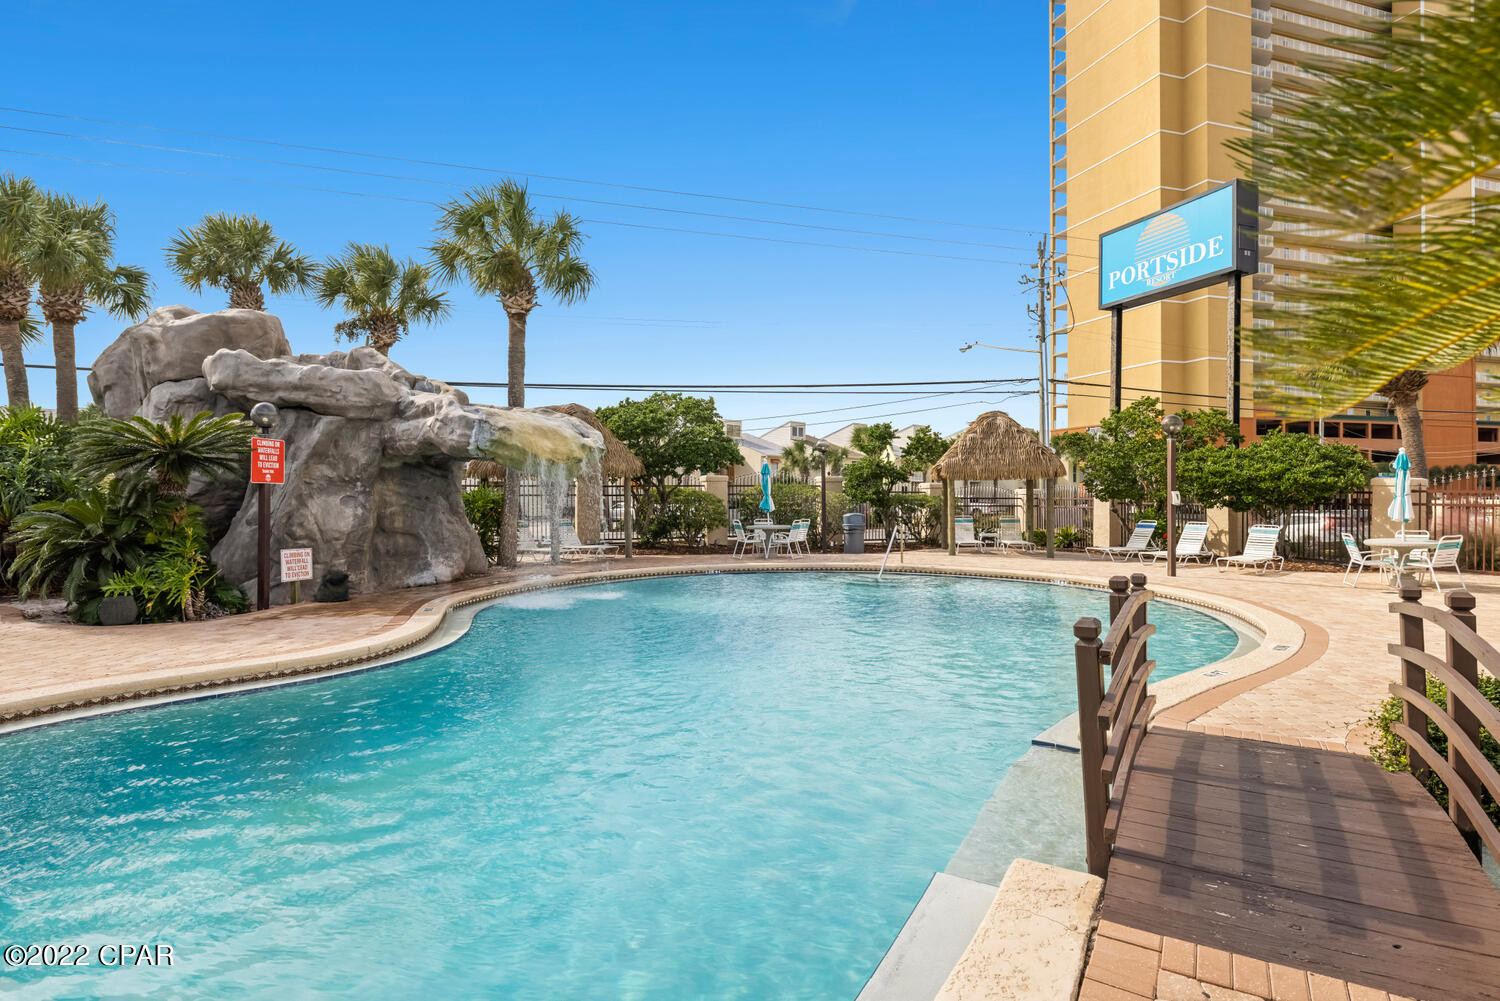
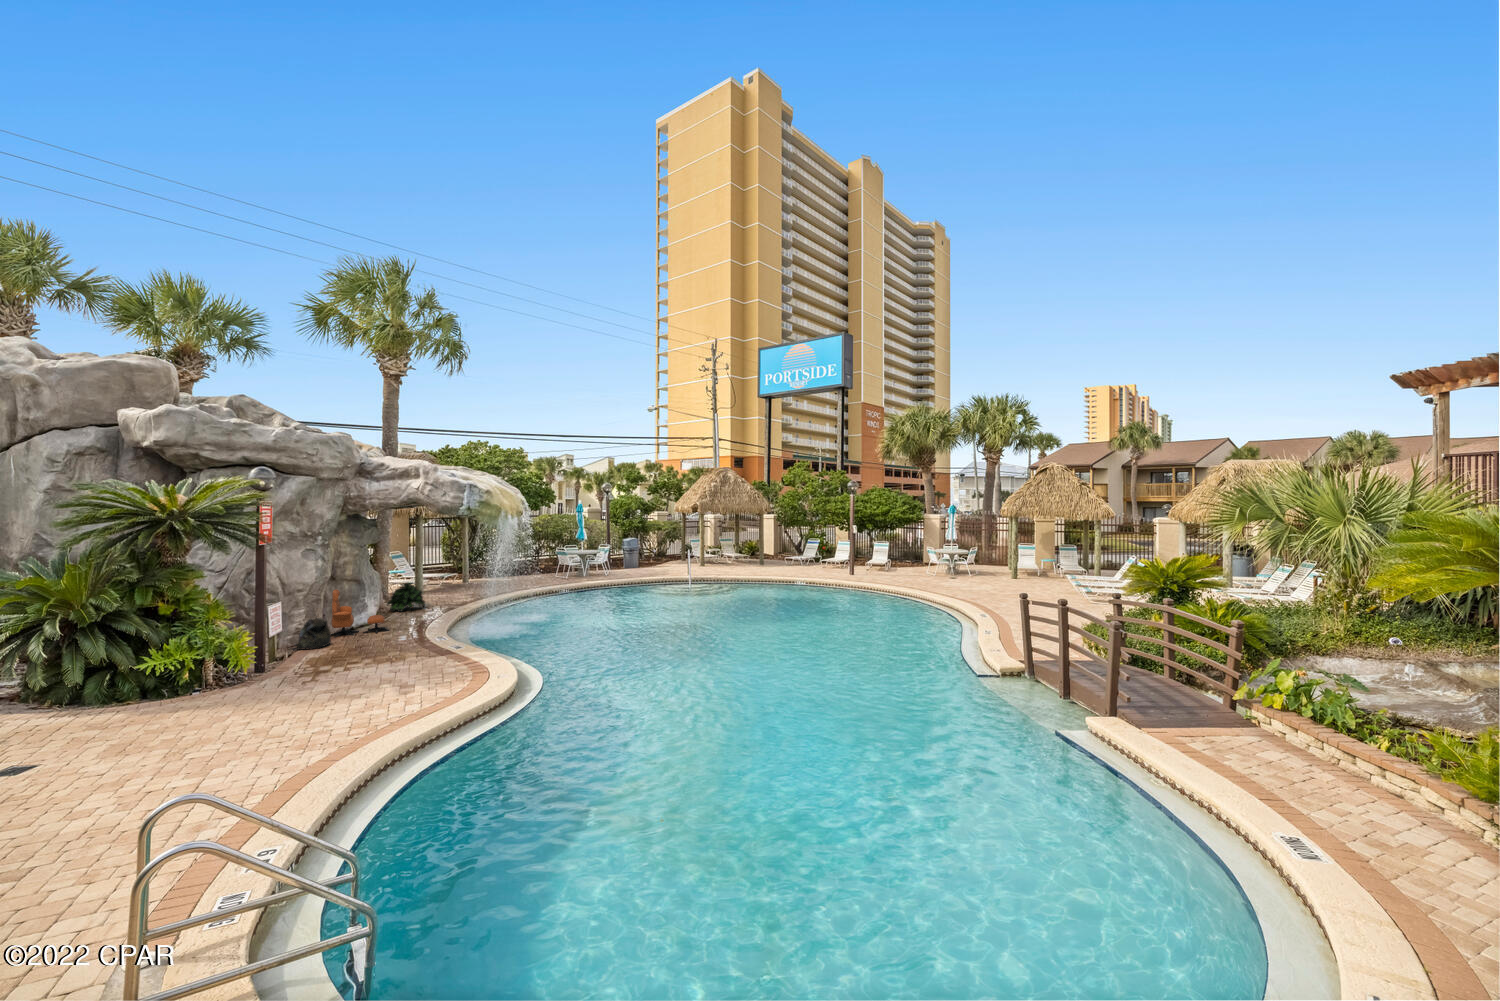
lounge chair: none [366,543,427,595] -> present [331,590,389,638]
potted plant: none [473,546,513,579] -> present [387,583,425,612]
woven basket: present [99,596,137,625] -> none [114,668,157,701]

